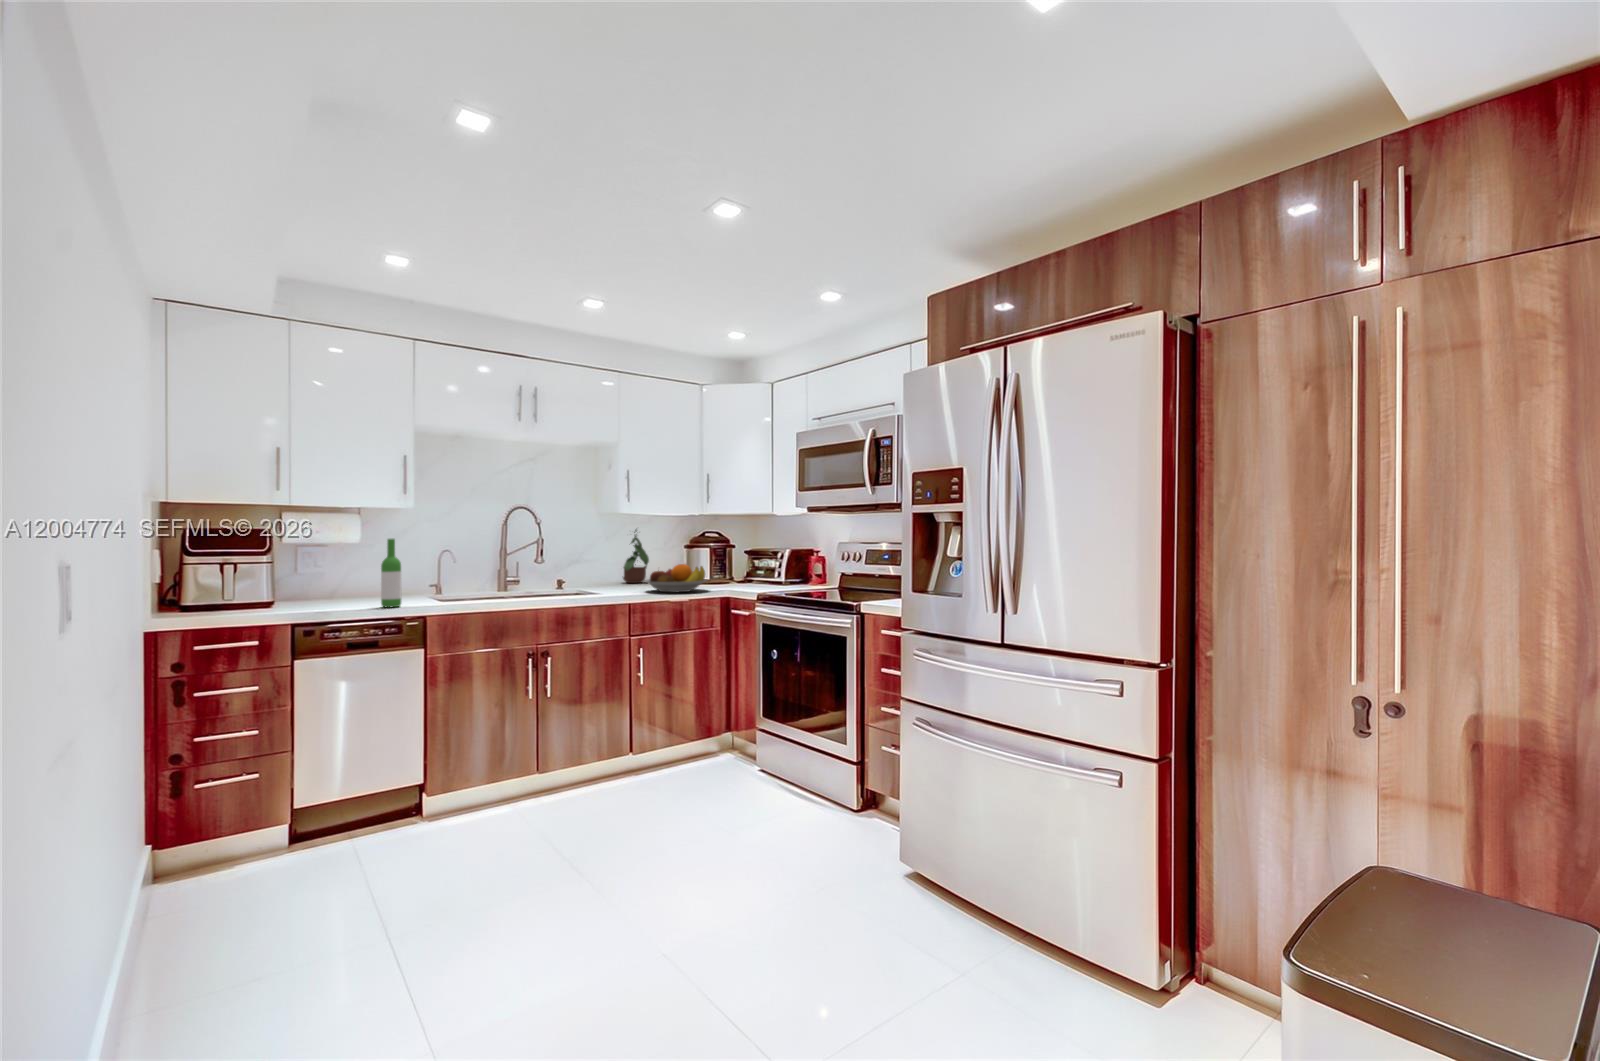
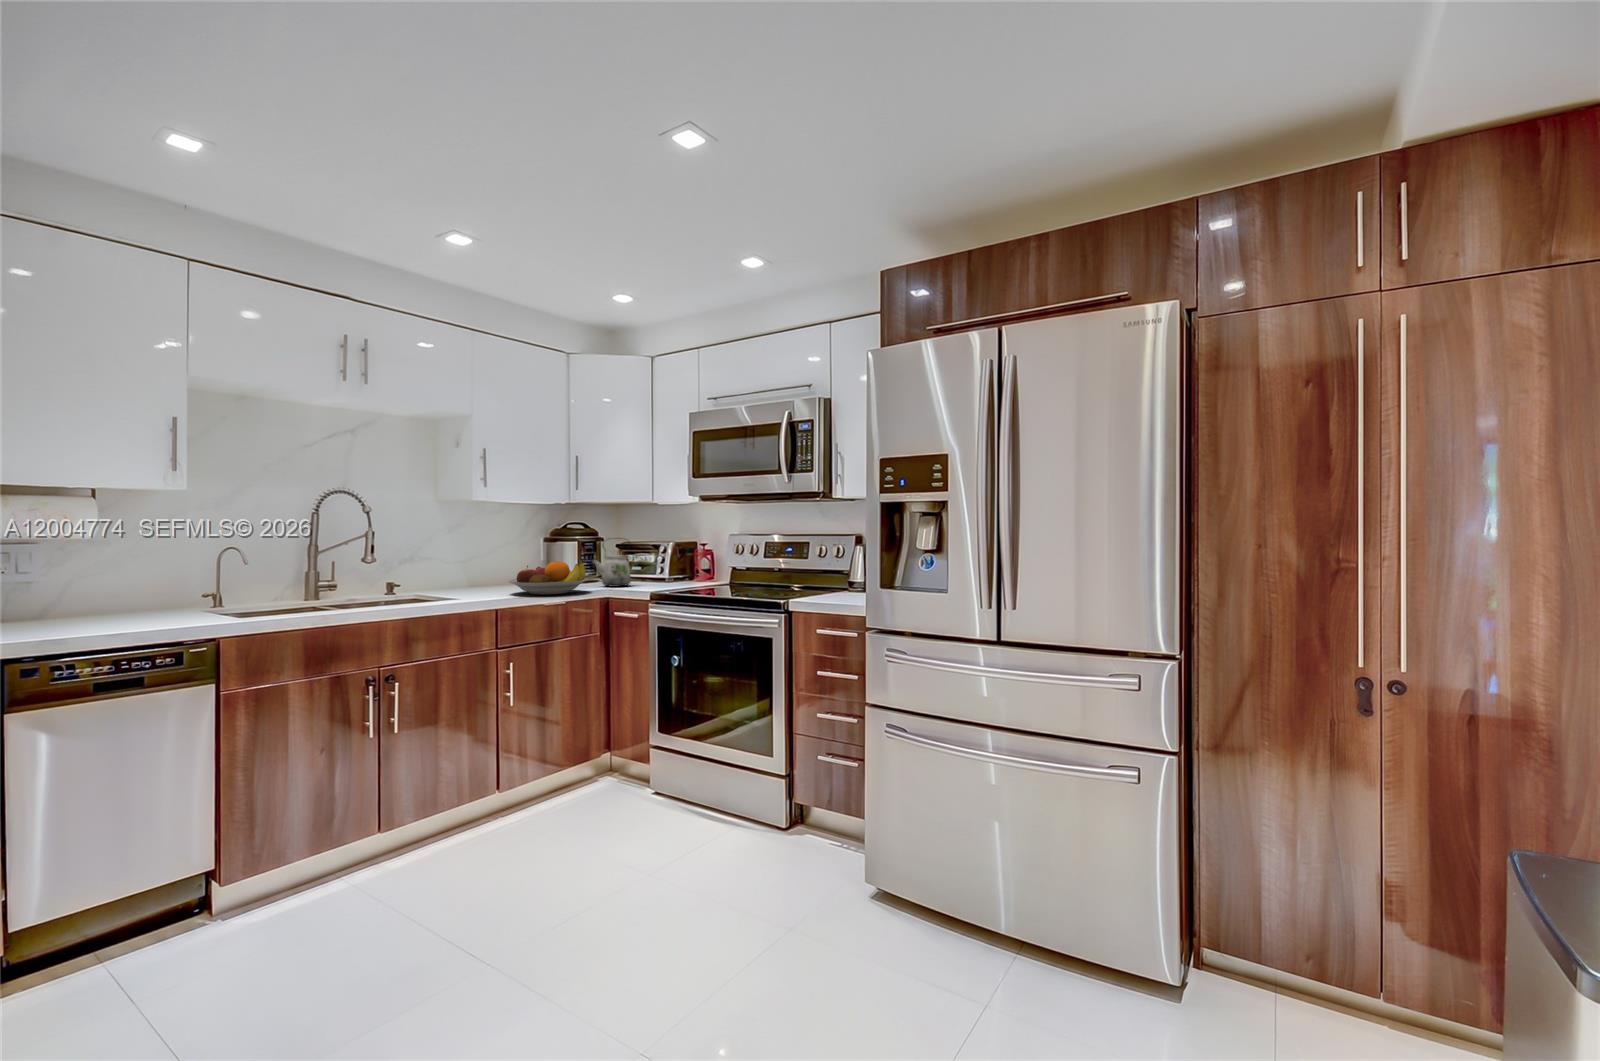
potted plant: present [623,530,649,583] -> none [461,518,506,585]
wine bottle: present [381,539,401,607] -> none [148,531,180,627]
kettle: none [716,544,751,587] -> present [592,554,631,587]

